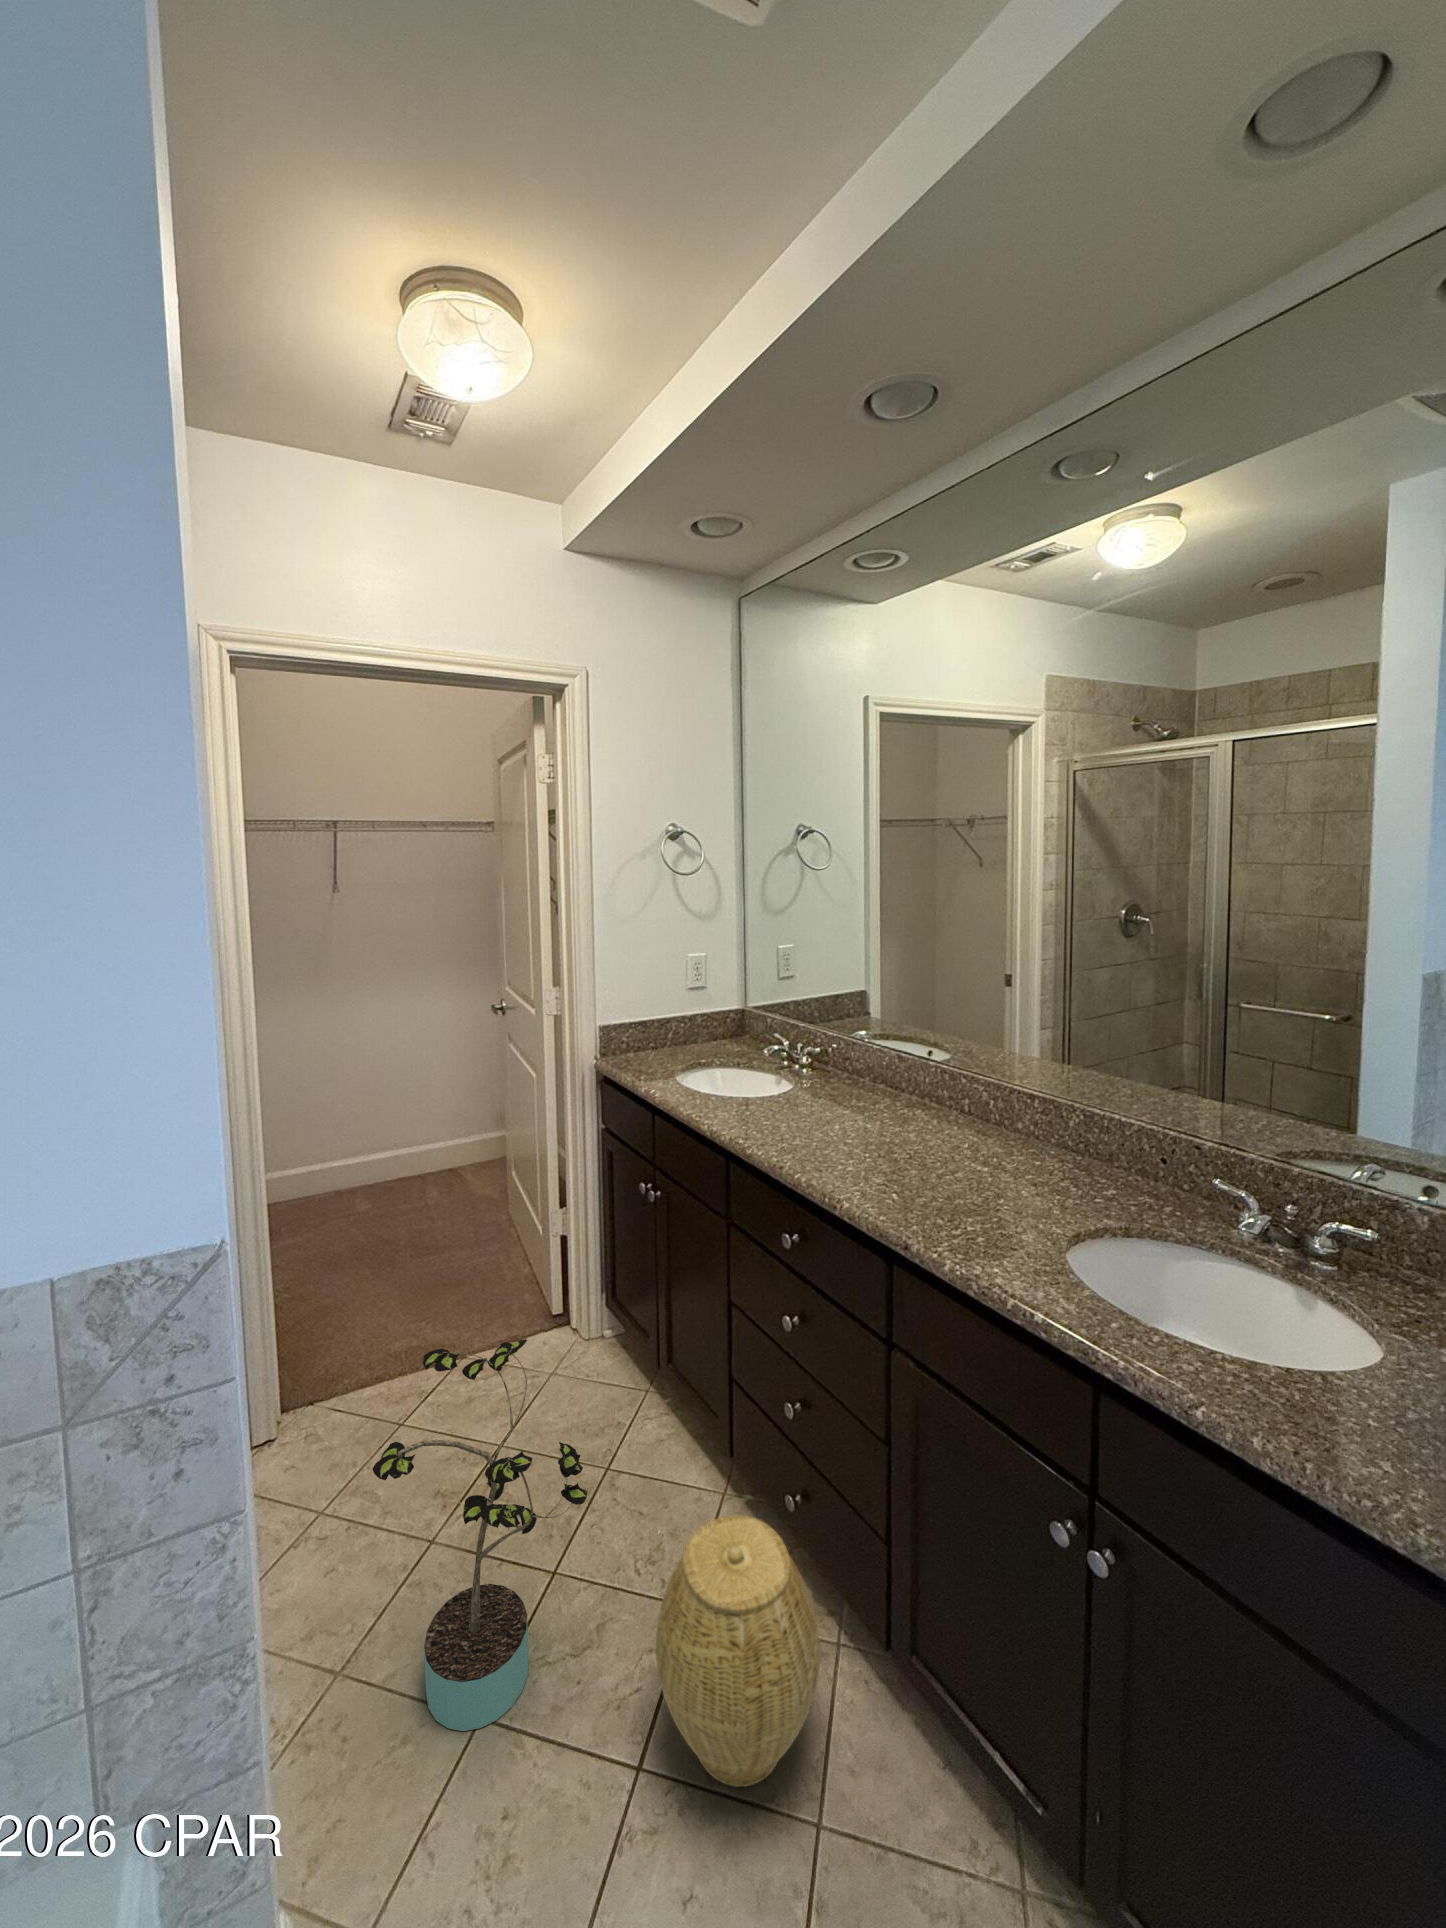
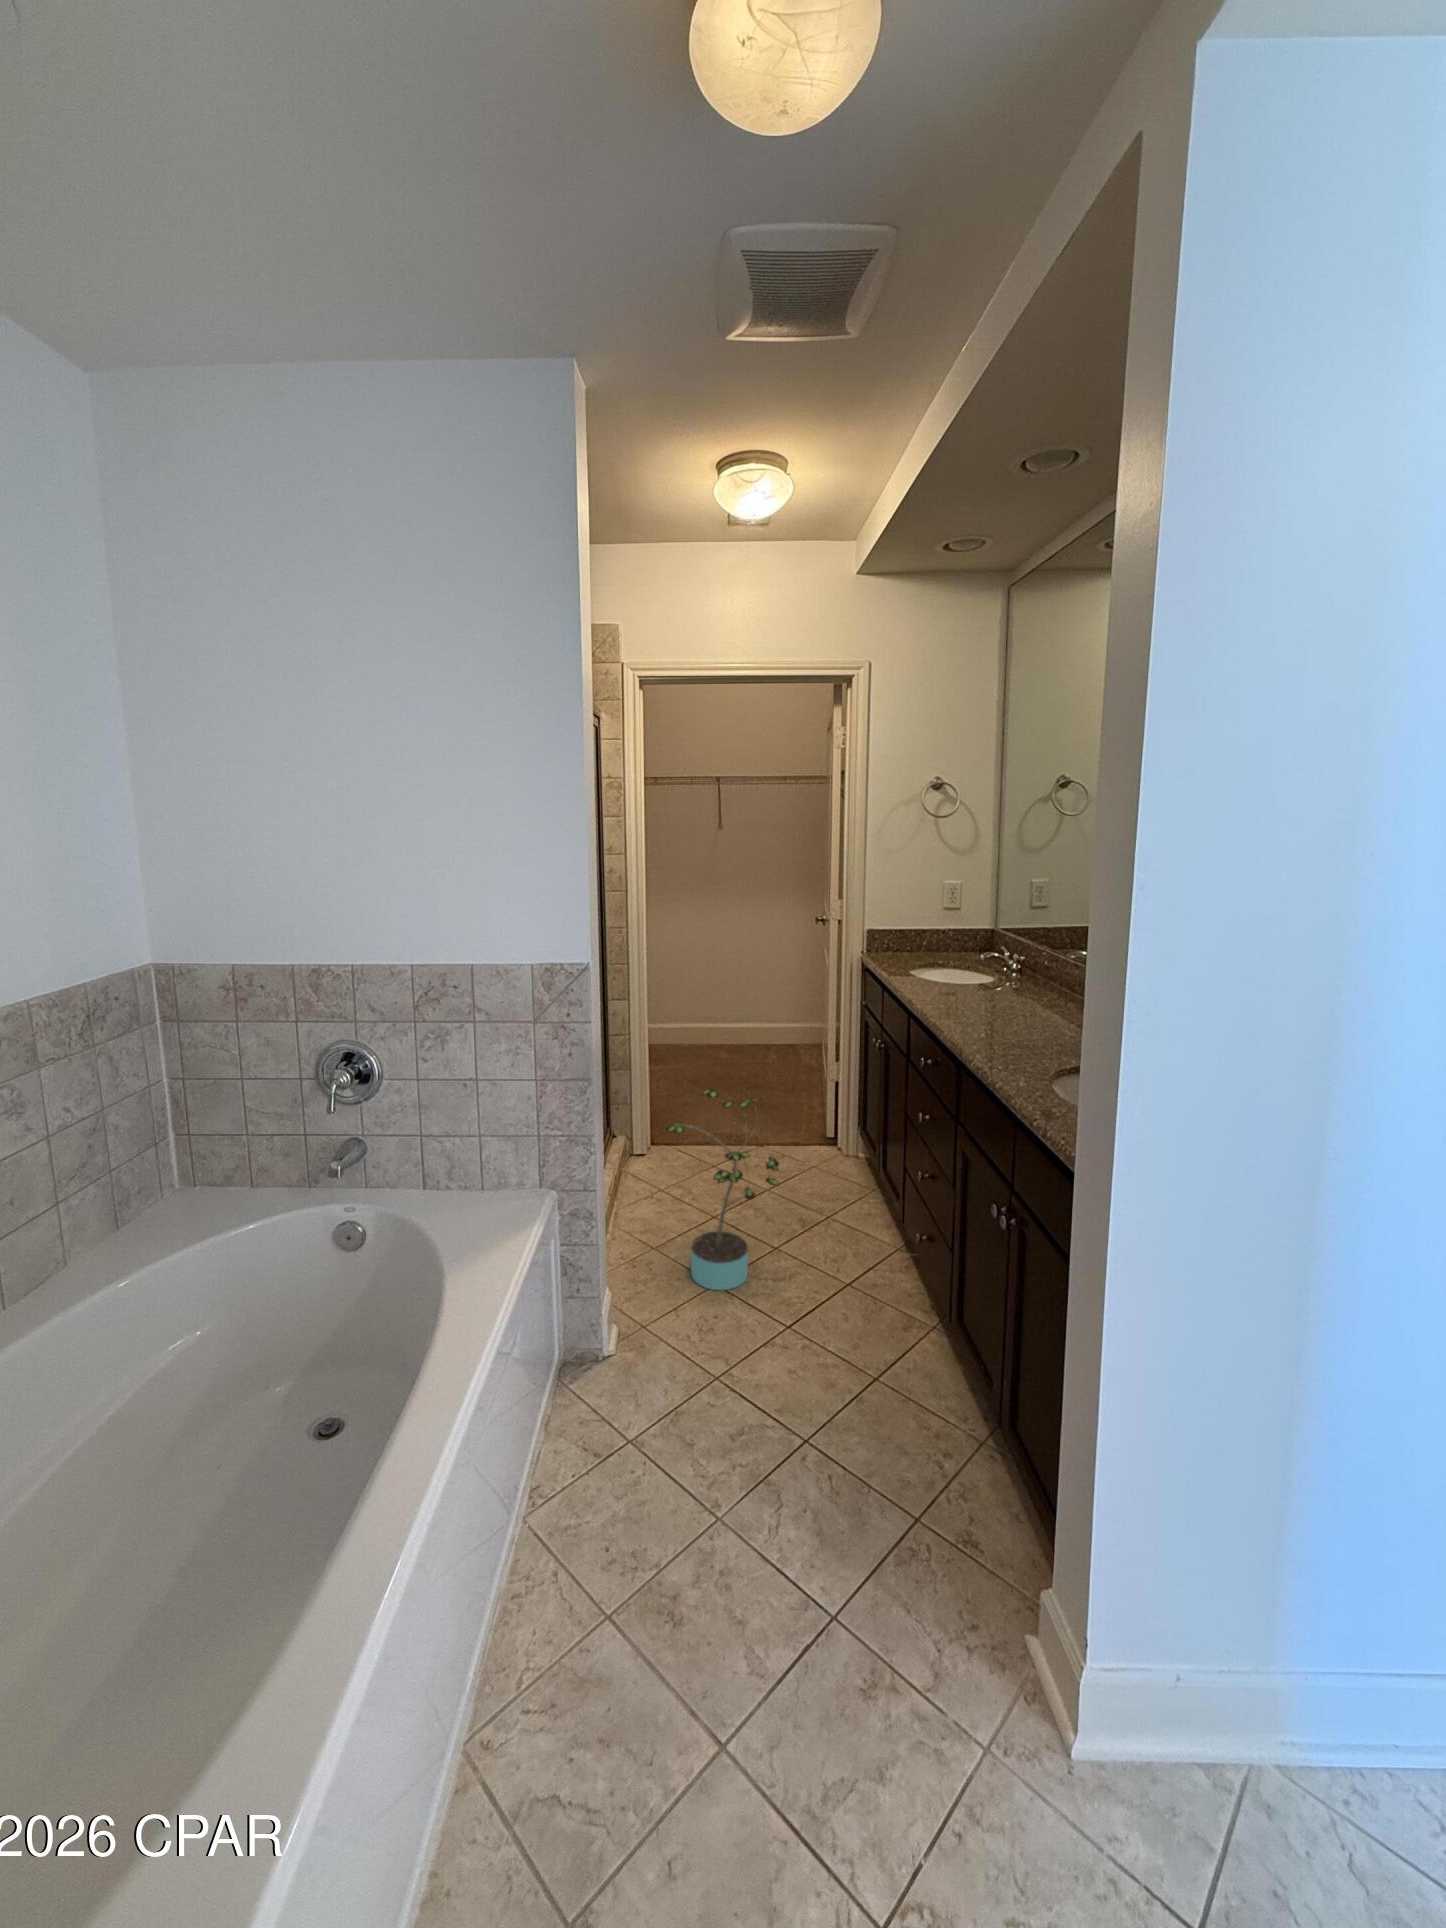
woven basket: present [656,1515,820,1787] -> none [801,1218,903,1361]

